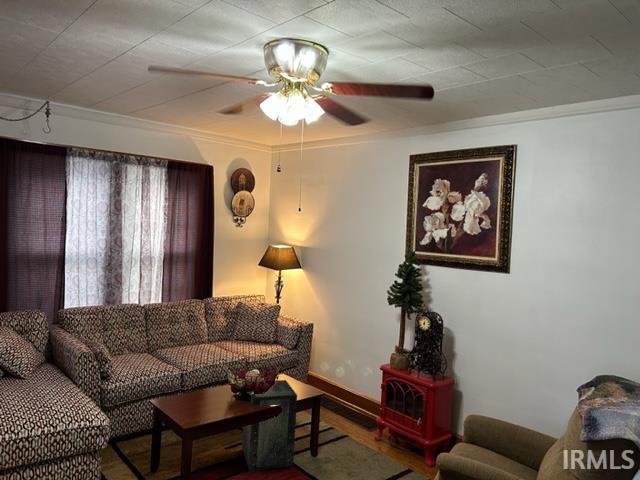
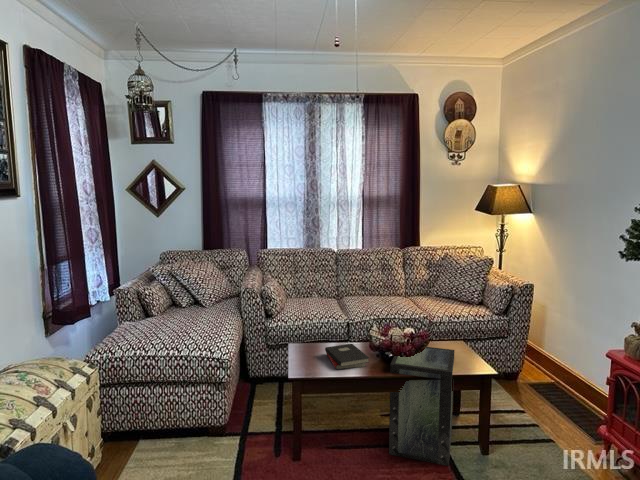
hardback book: none [190,389,235,412] -> present [325,344,369,369]

